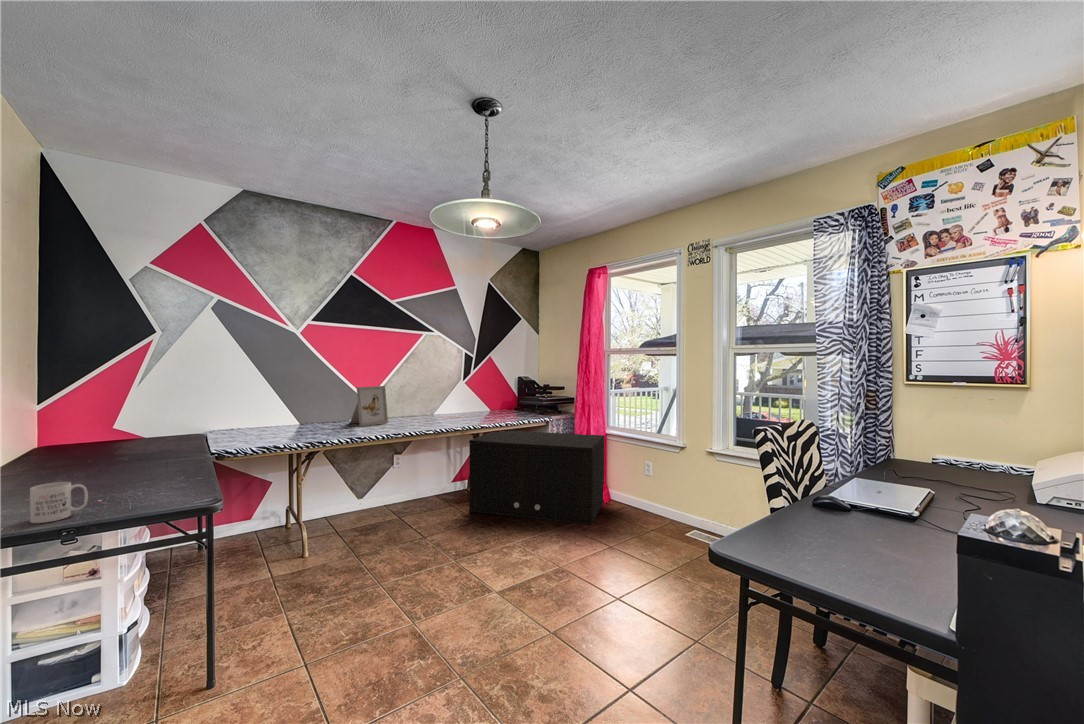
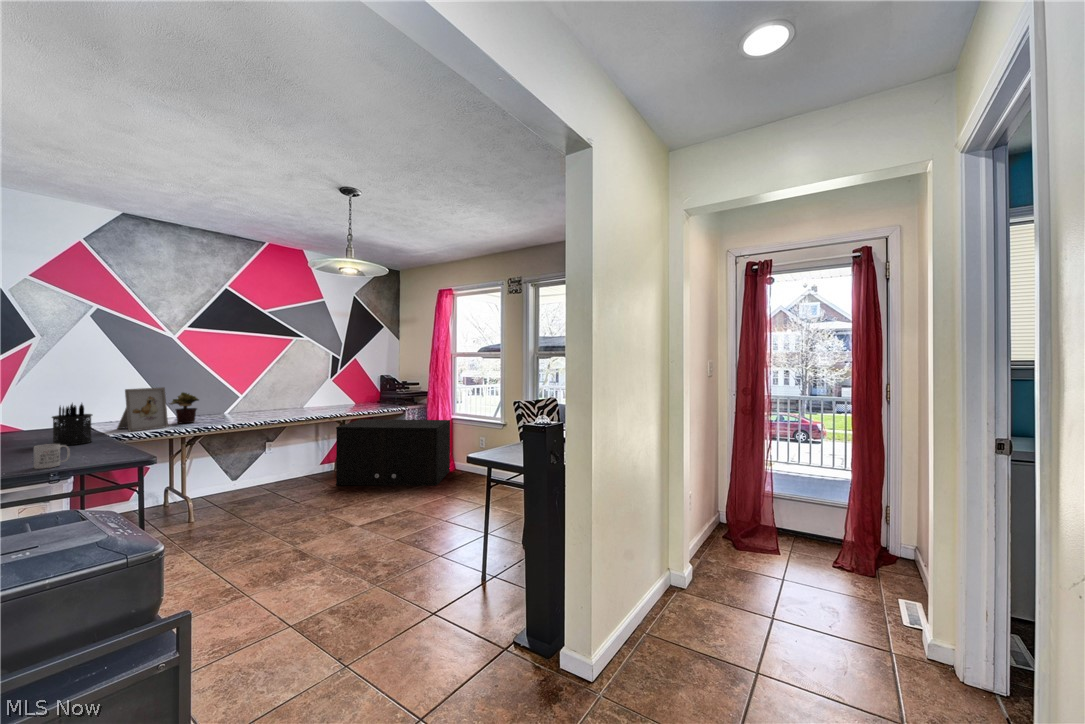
picture frame: present [349,386,388,426] -> present [117,387,168,432]
potted plant: none [284,397,316,434] -> present [169,392,199,423]
pen holder: none [125,411,175,469] -> present [52,403,92,445]

